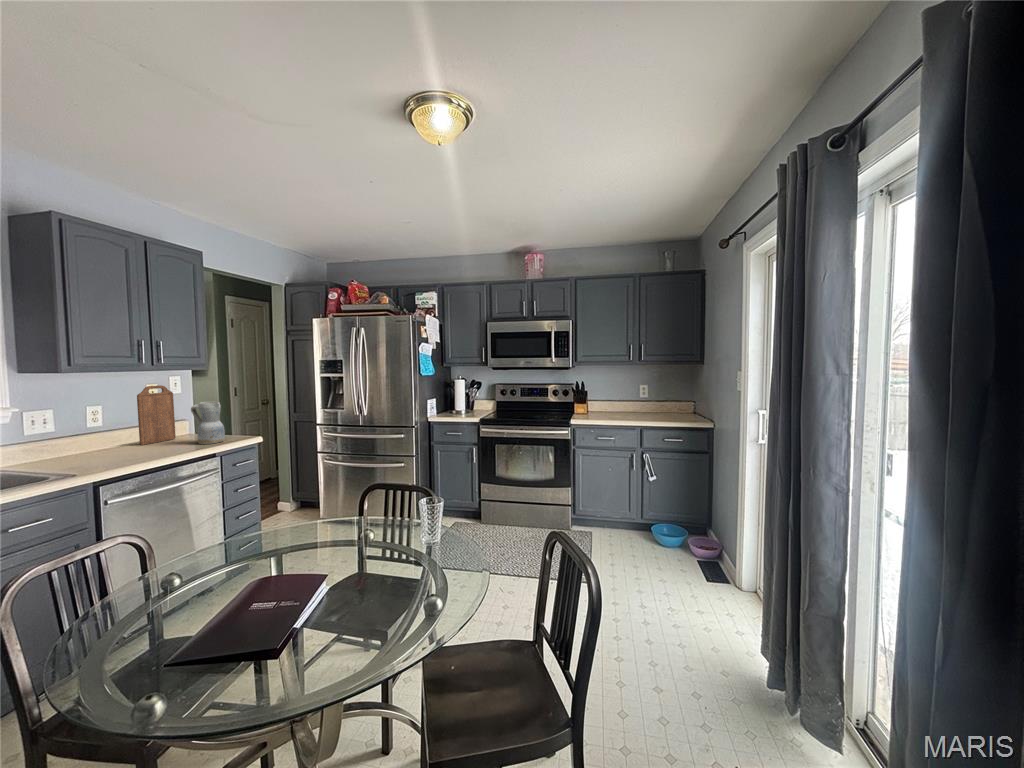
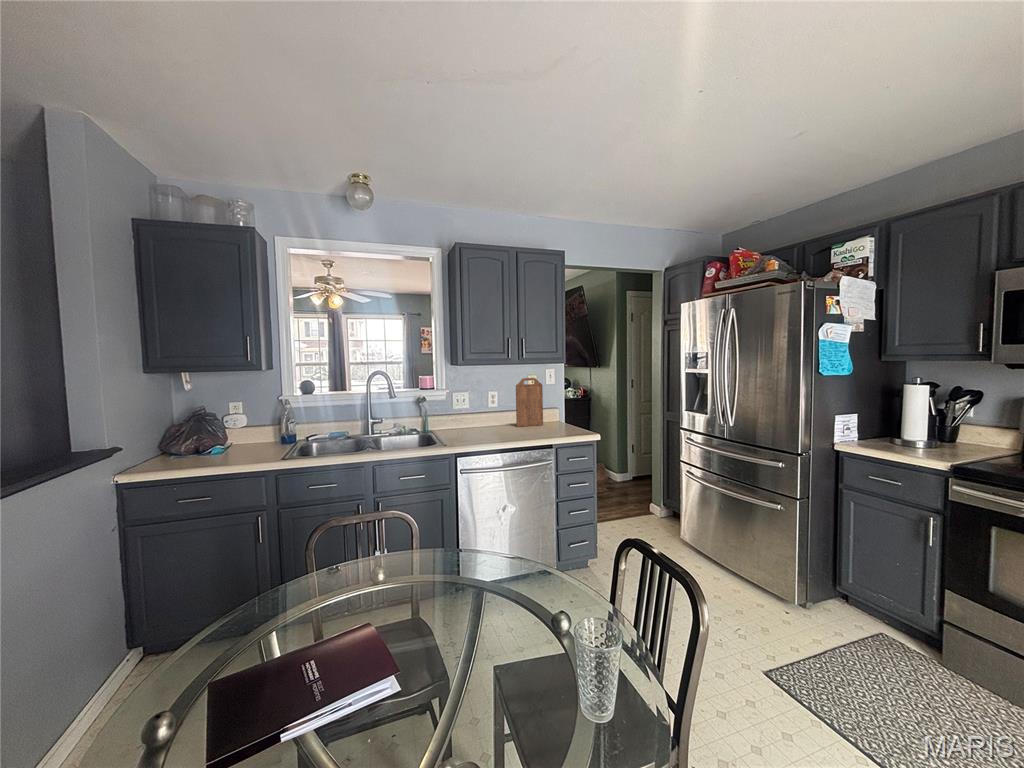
ceramic pitcher: present [191,402,225,444] -> none [543,395,566,435]

